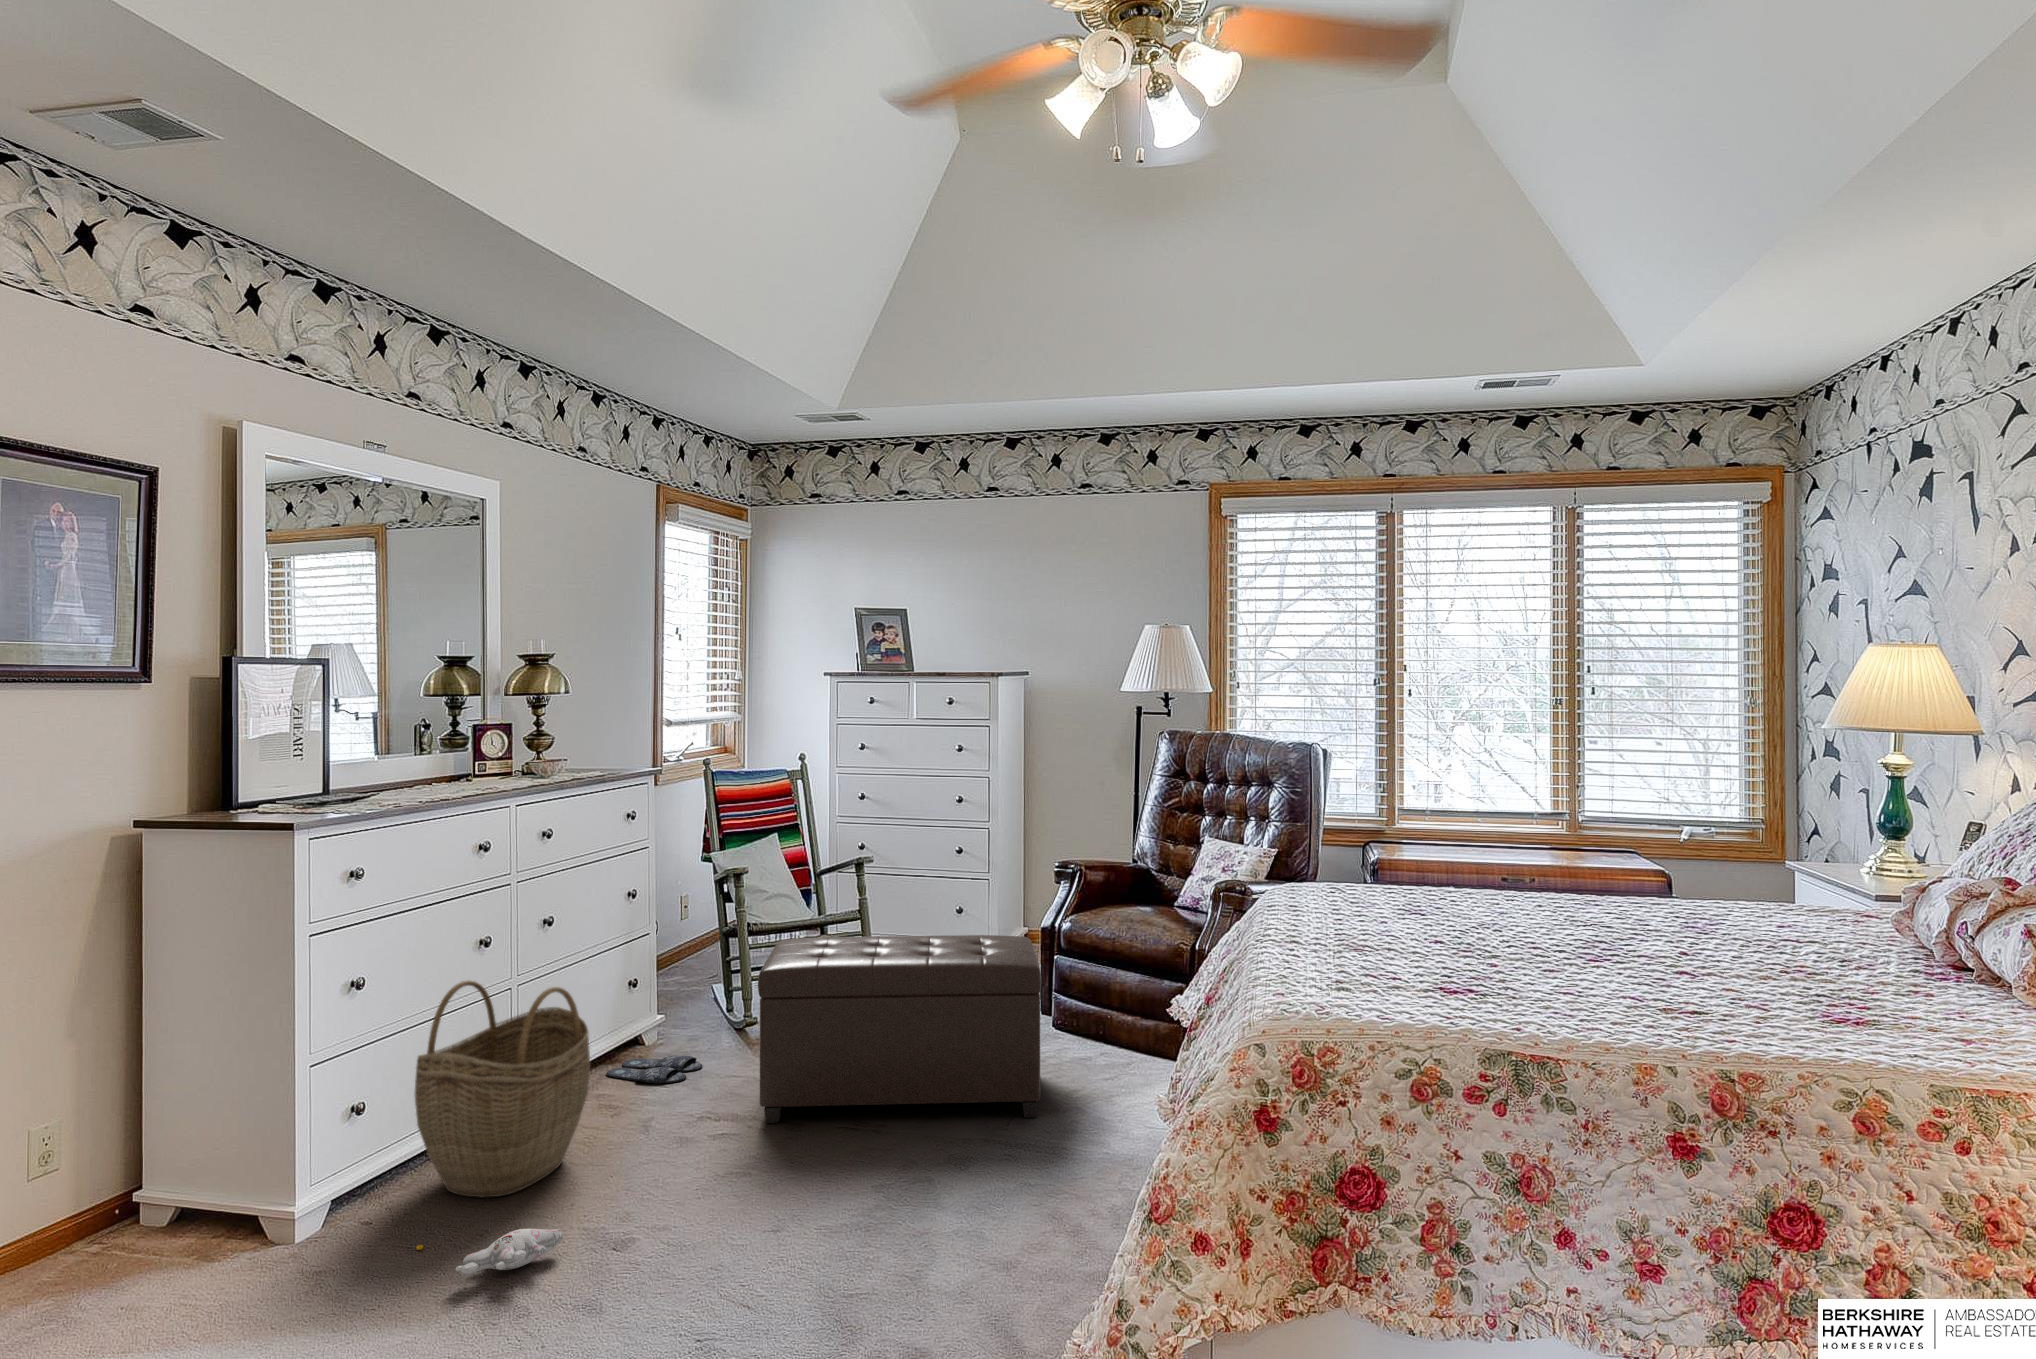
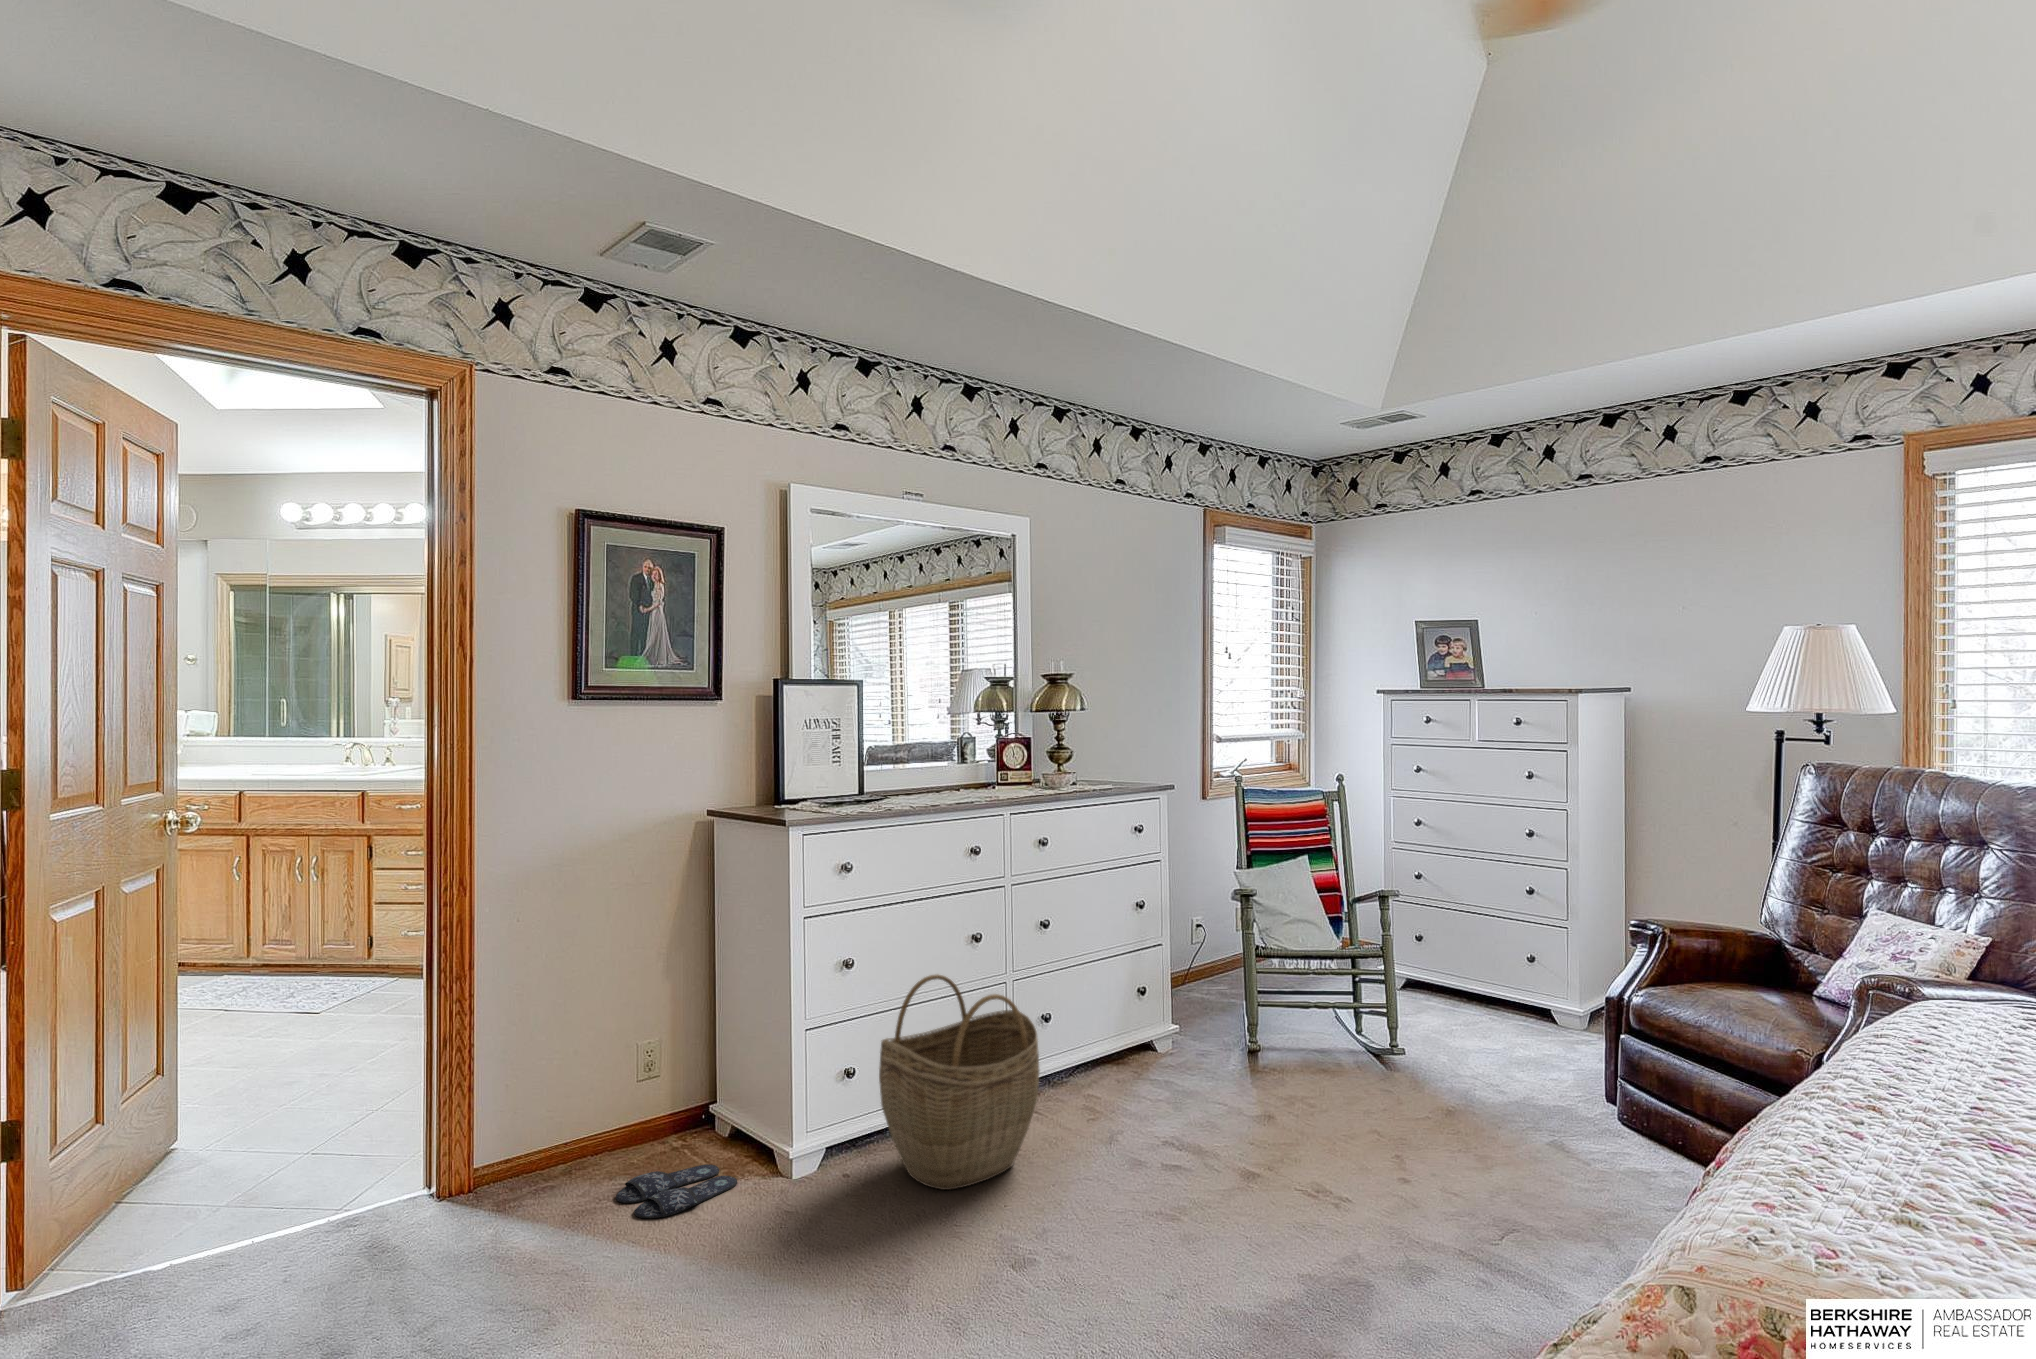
ottoman: present [758,935,1041,1123] -> none [1210,974,1567,1255]
slippers: present [606,1055,702,1083] -> present [616,1164,737,1218]
plush toy: present [416,1229,563,1275] -> none [846,1222,952,1276]

